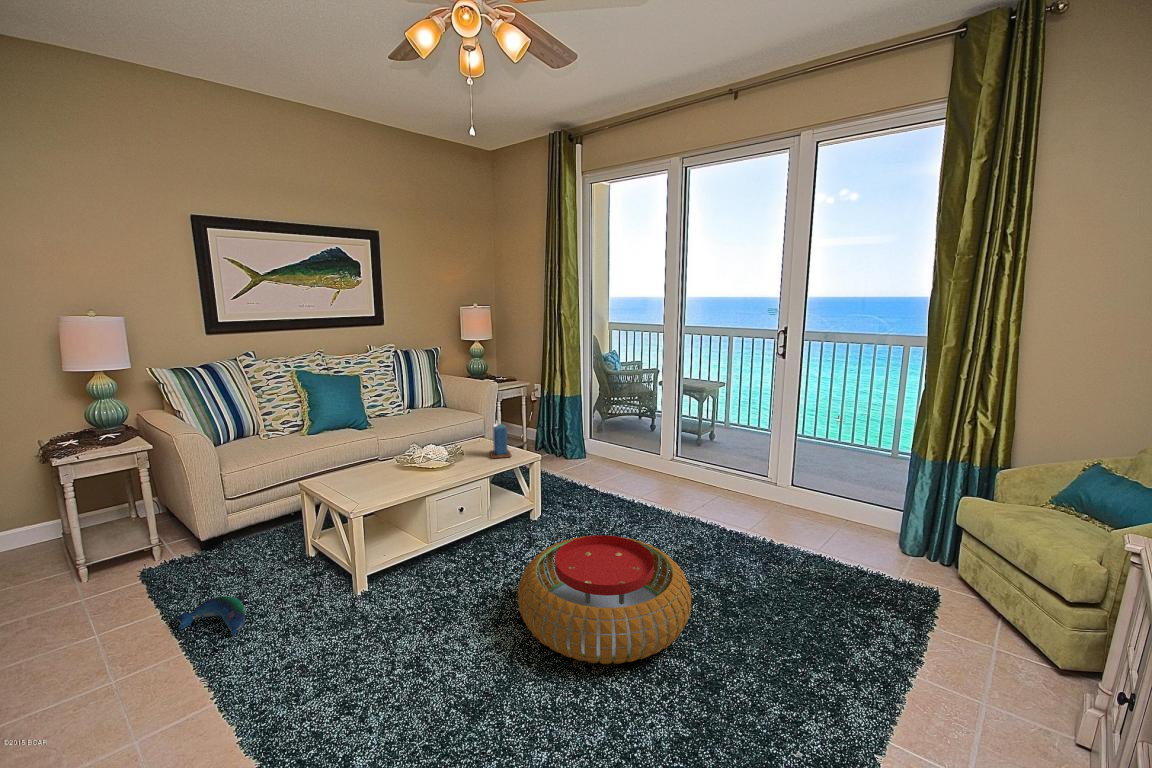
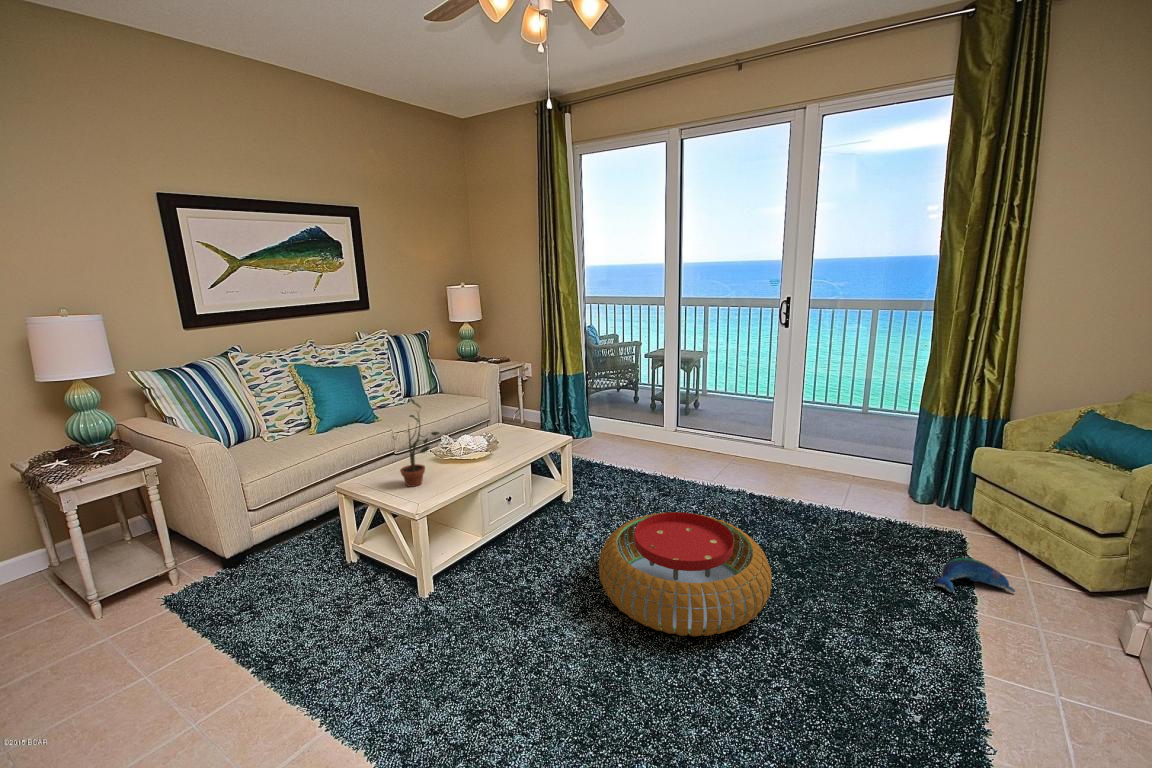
potted plant: none [341,404,390,488] -> present [400,398,439,487]
candle: present [490,421,512,458] -> none [522,406,547,445]
plush toy: present [178,595,245,637] -> present [934,557,1015,592]

